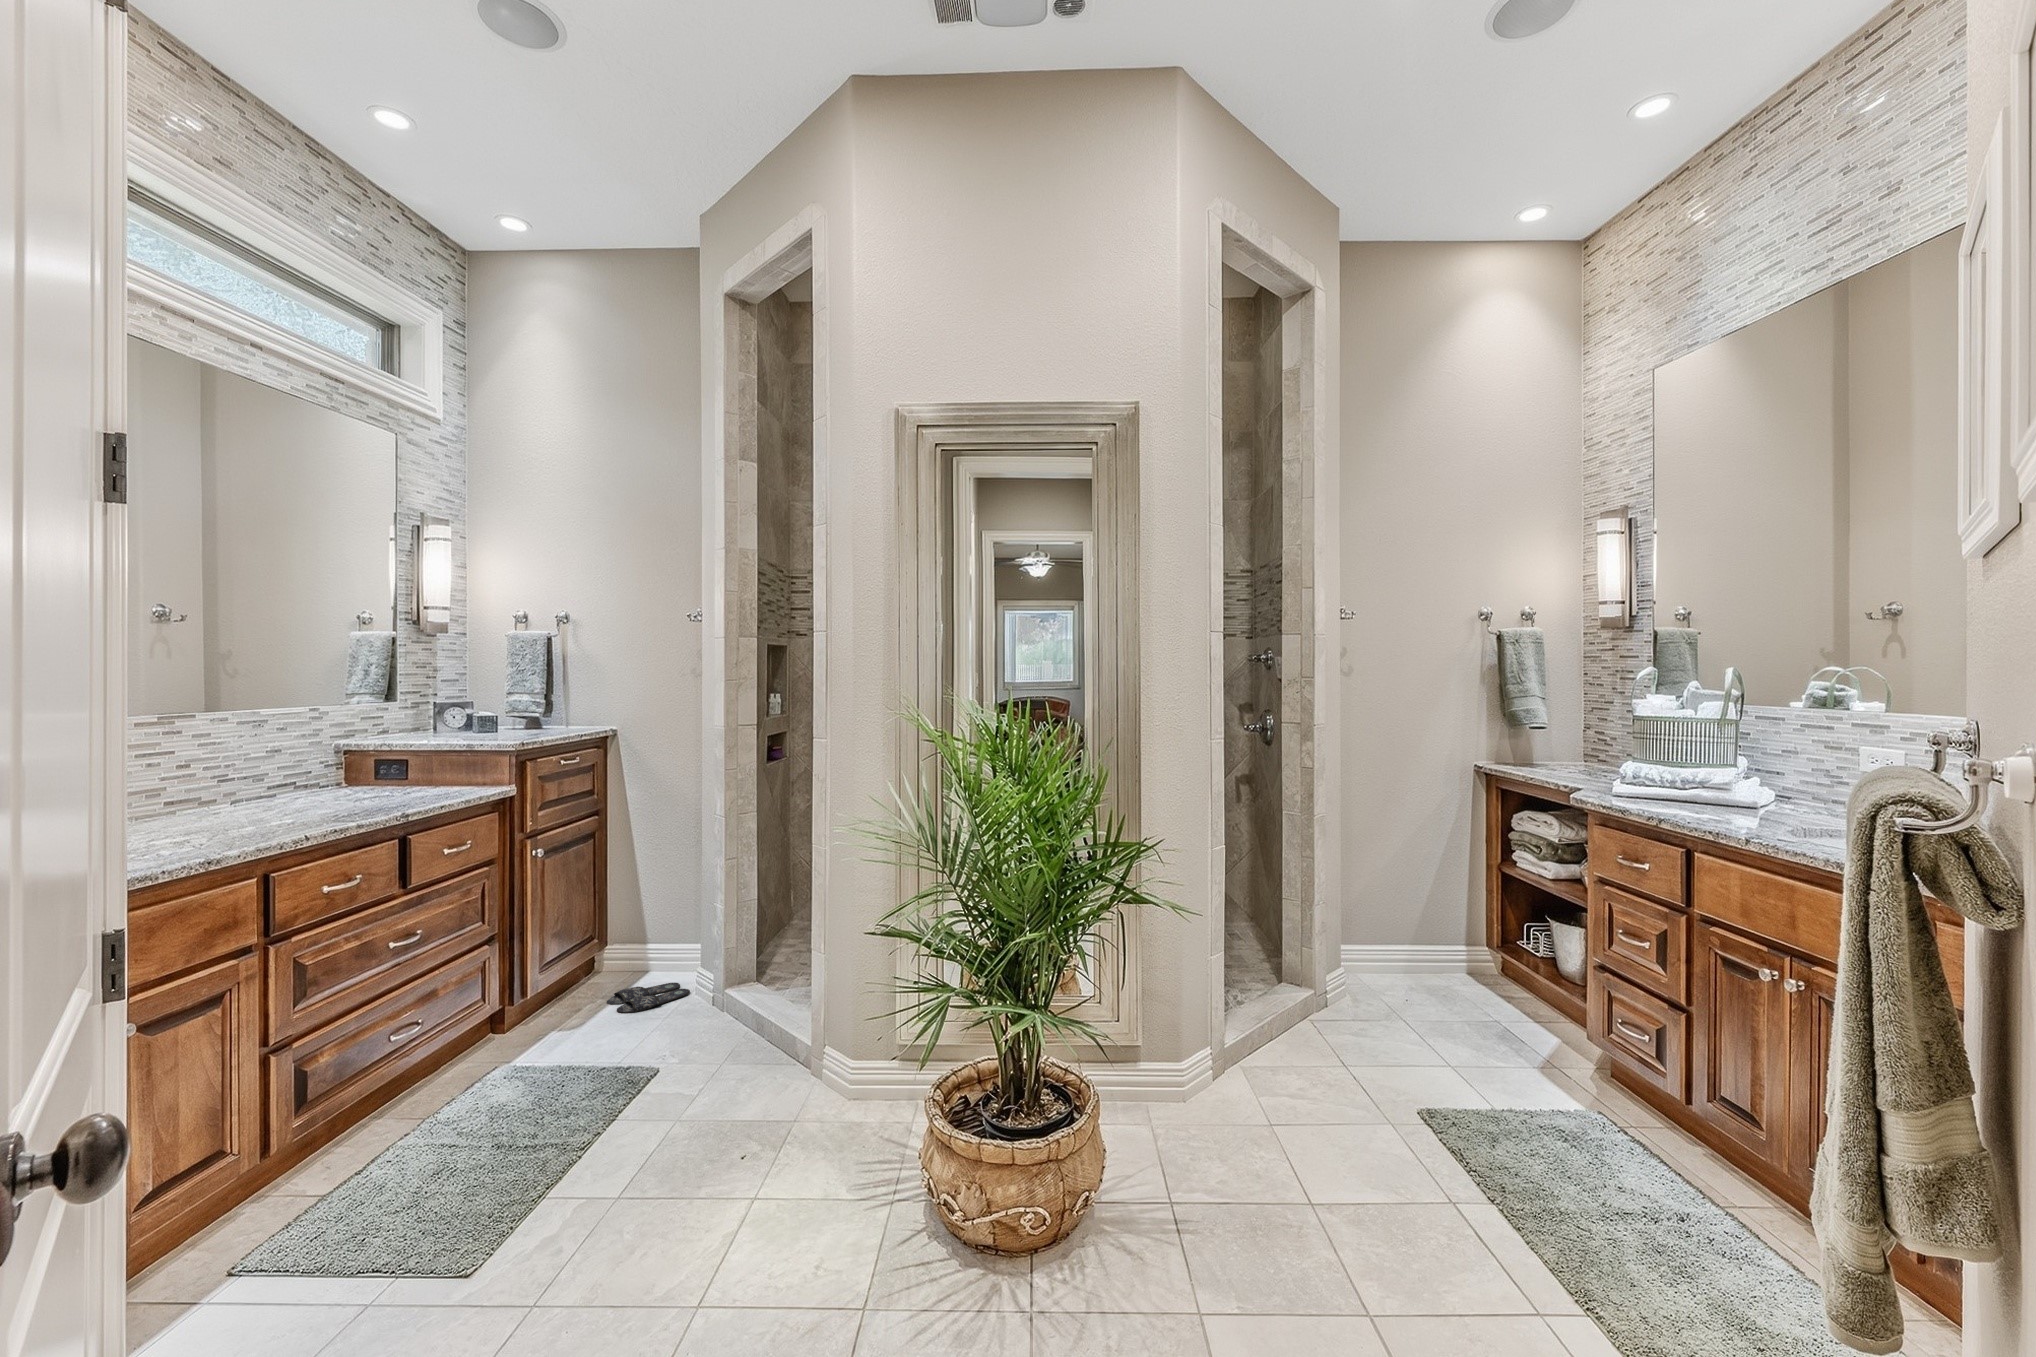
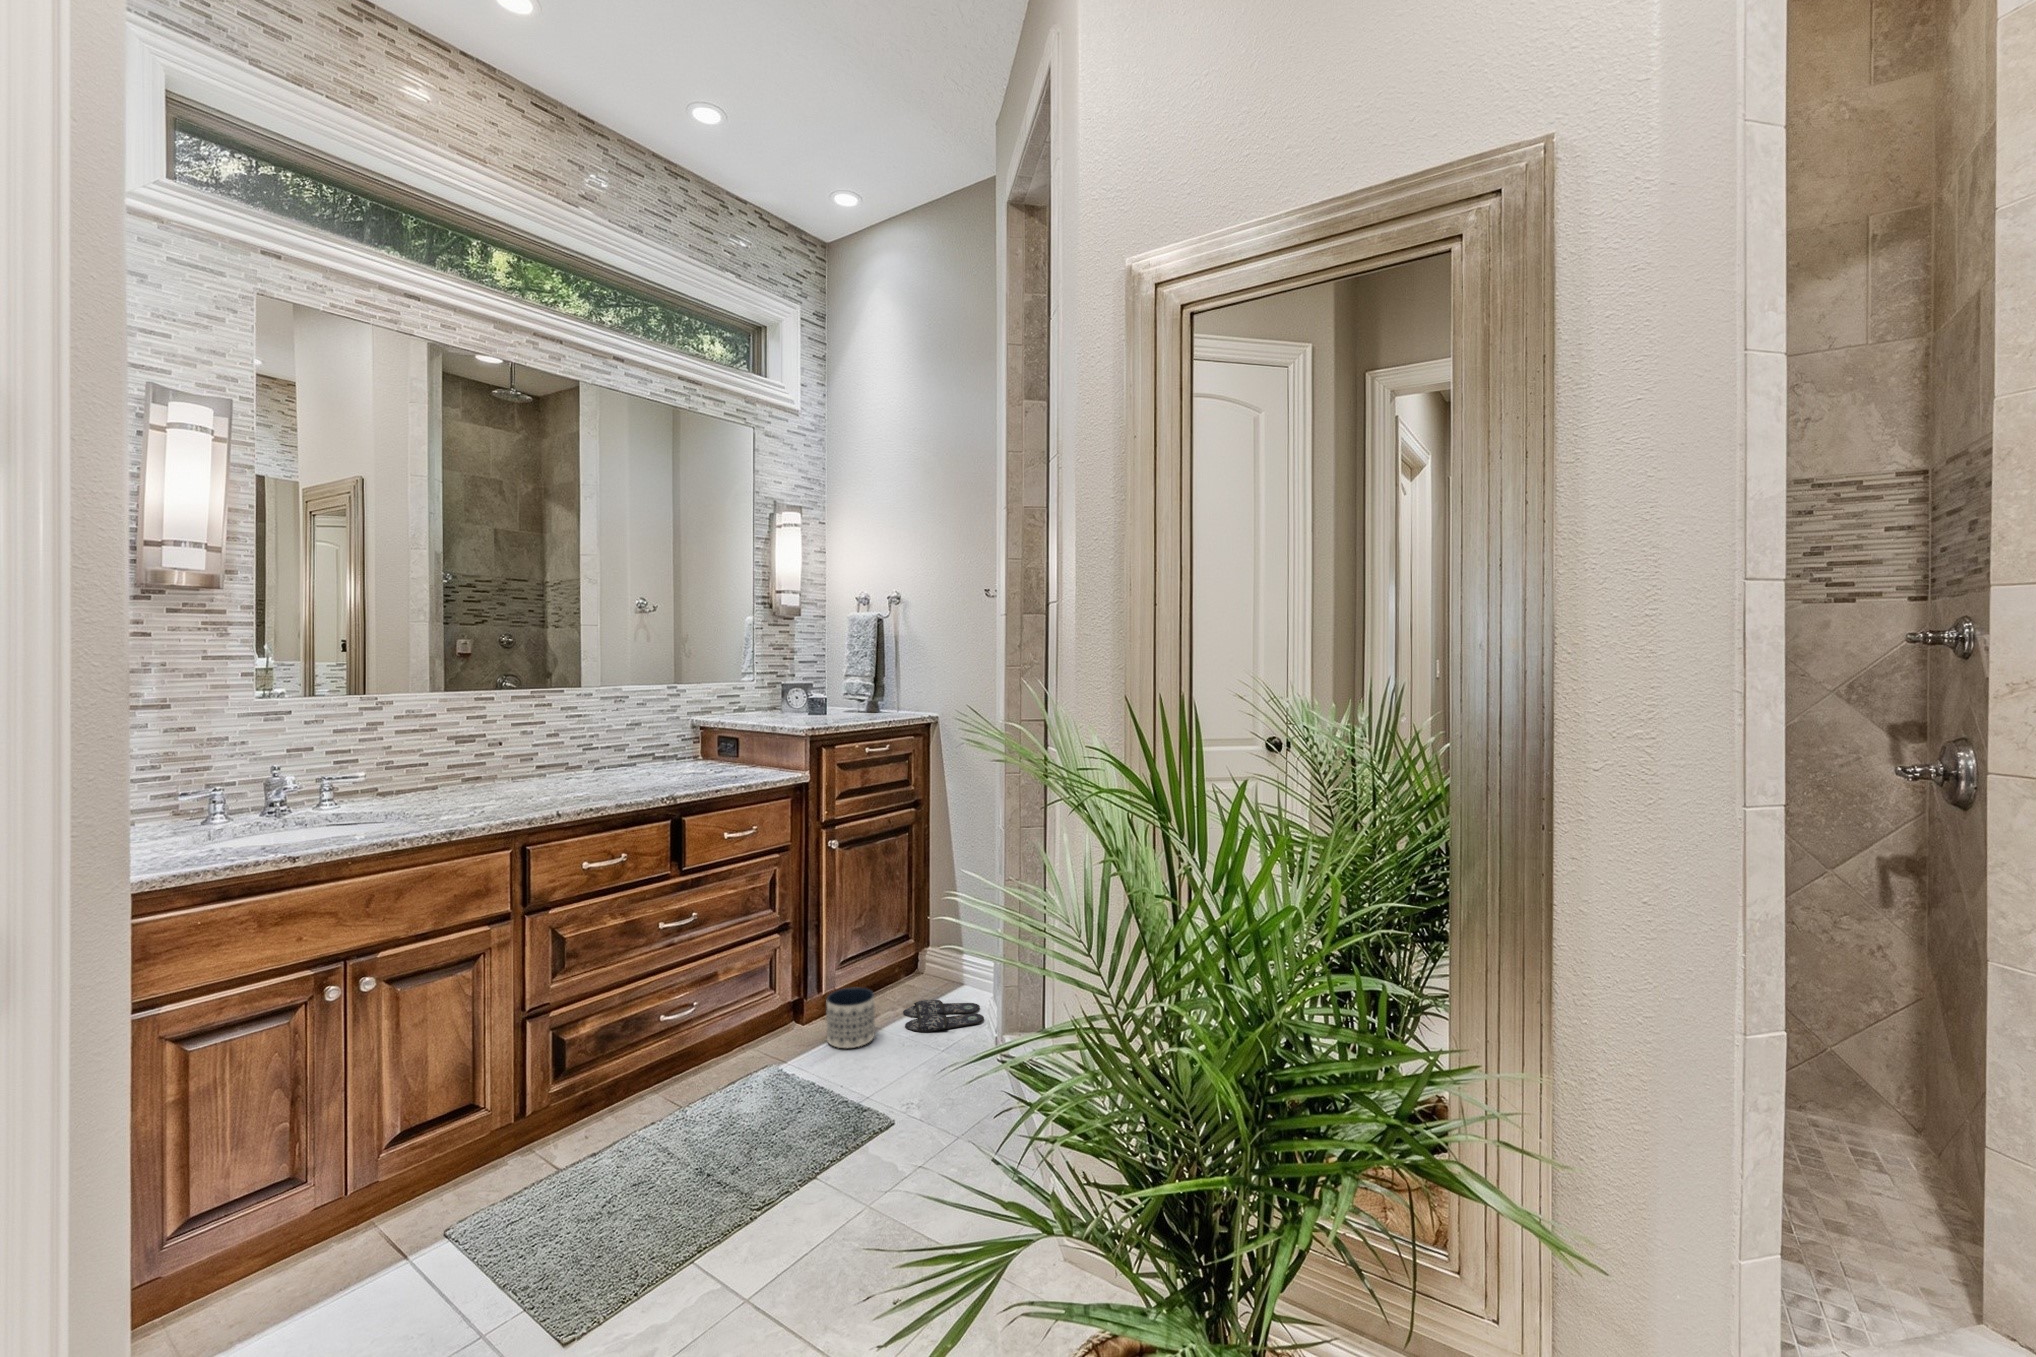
planter: none [543,983,594,1040] -> present [827,987,875,1048]

